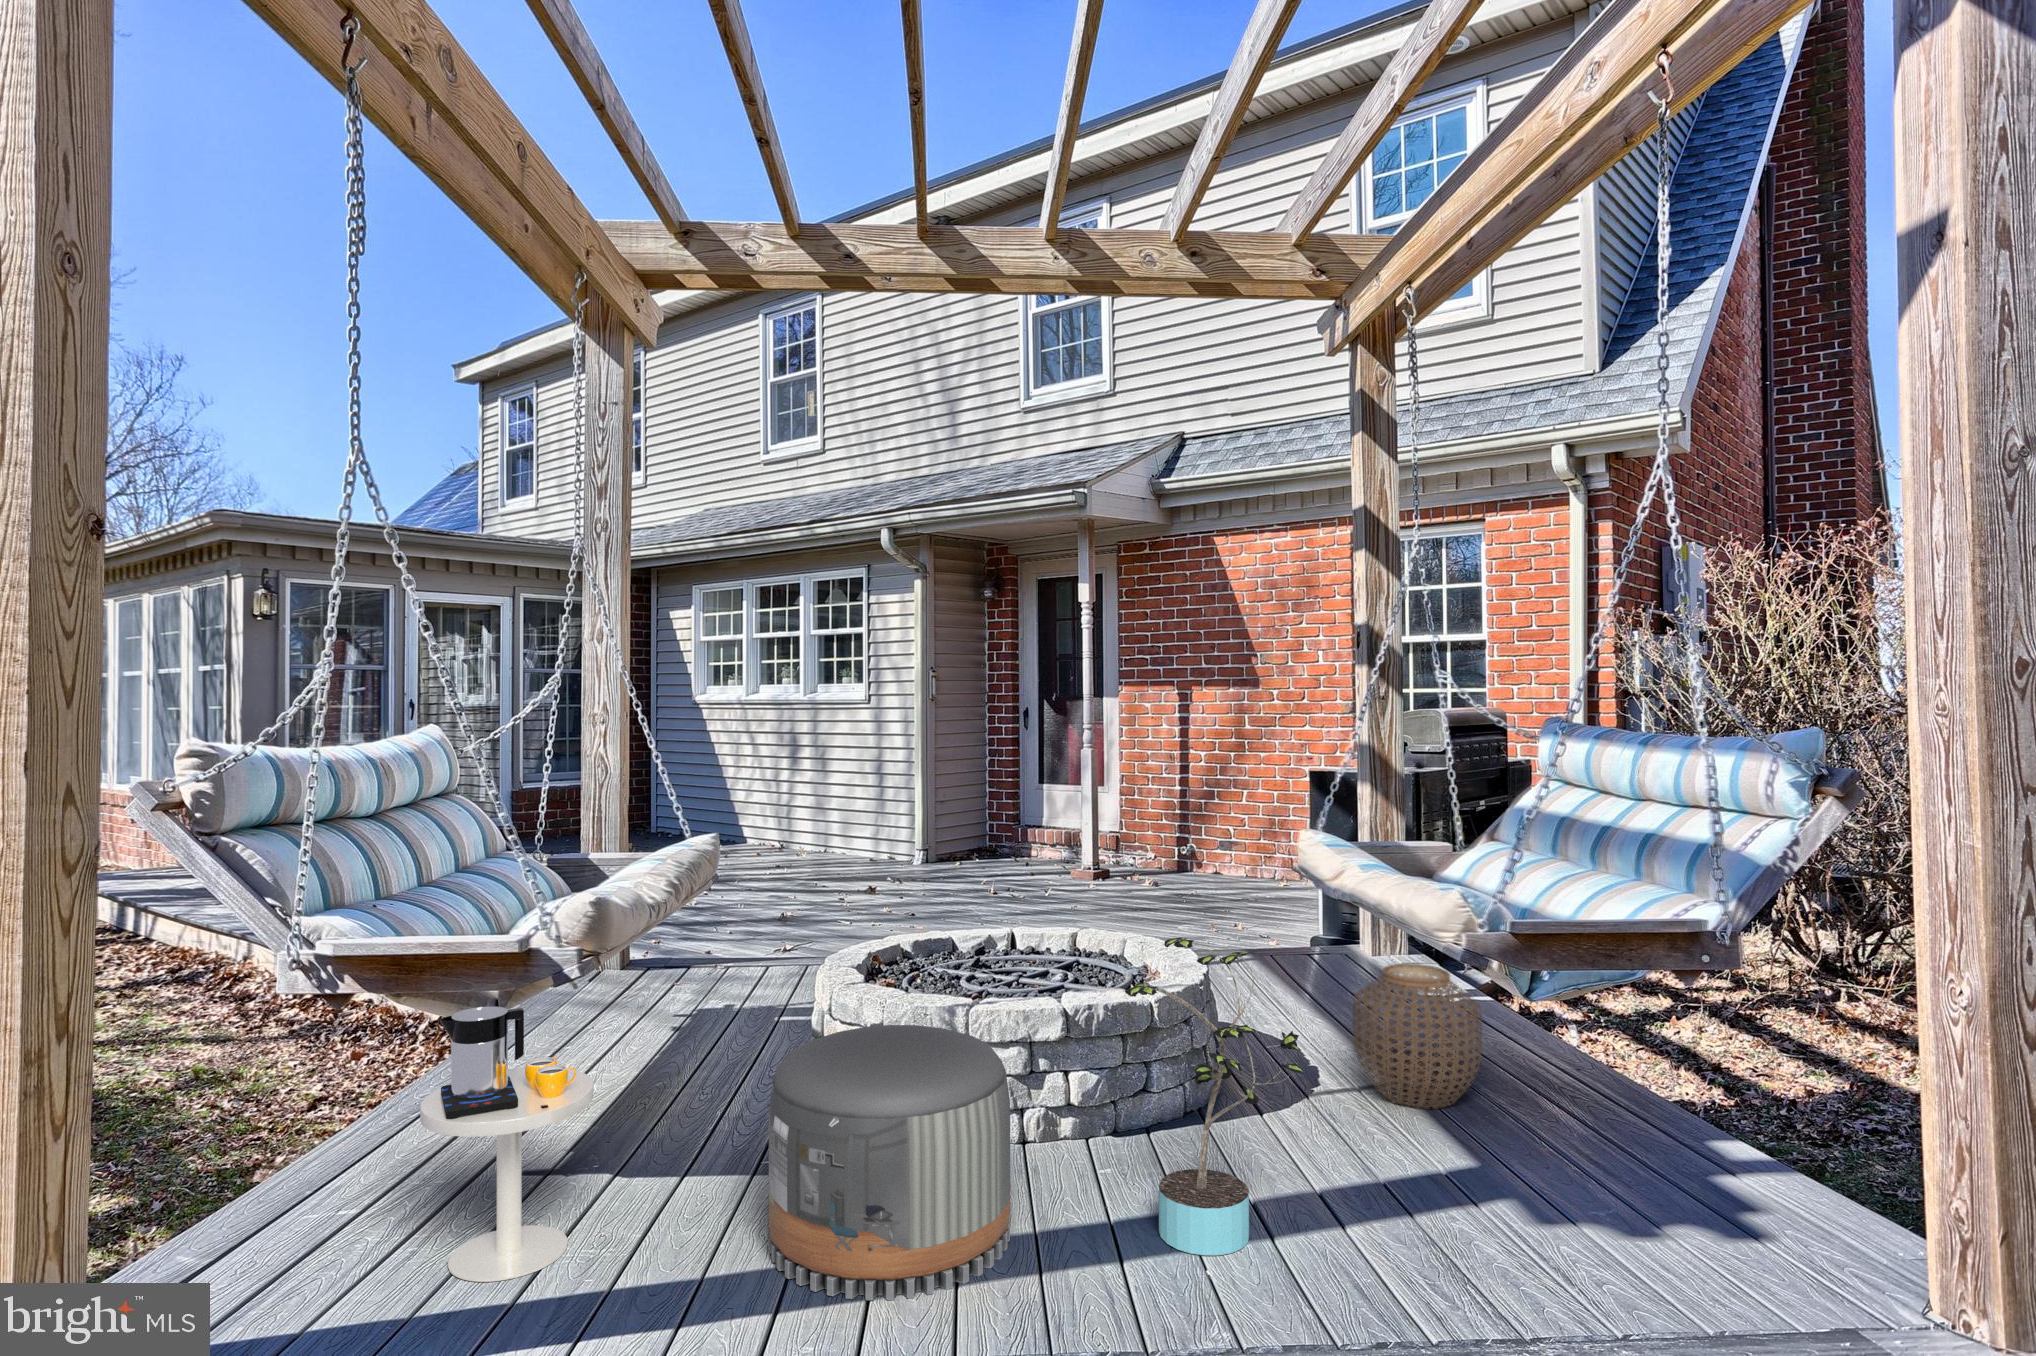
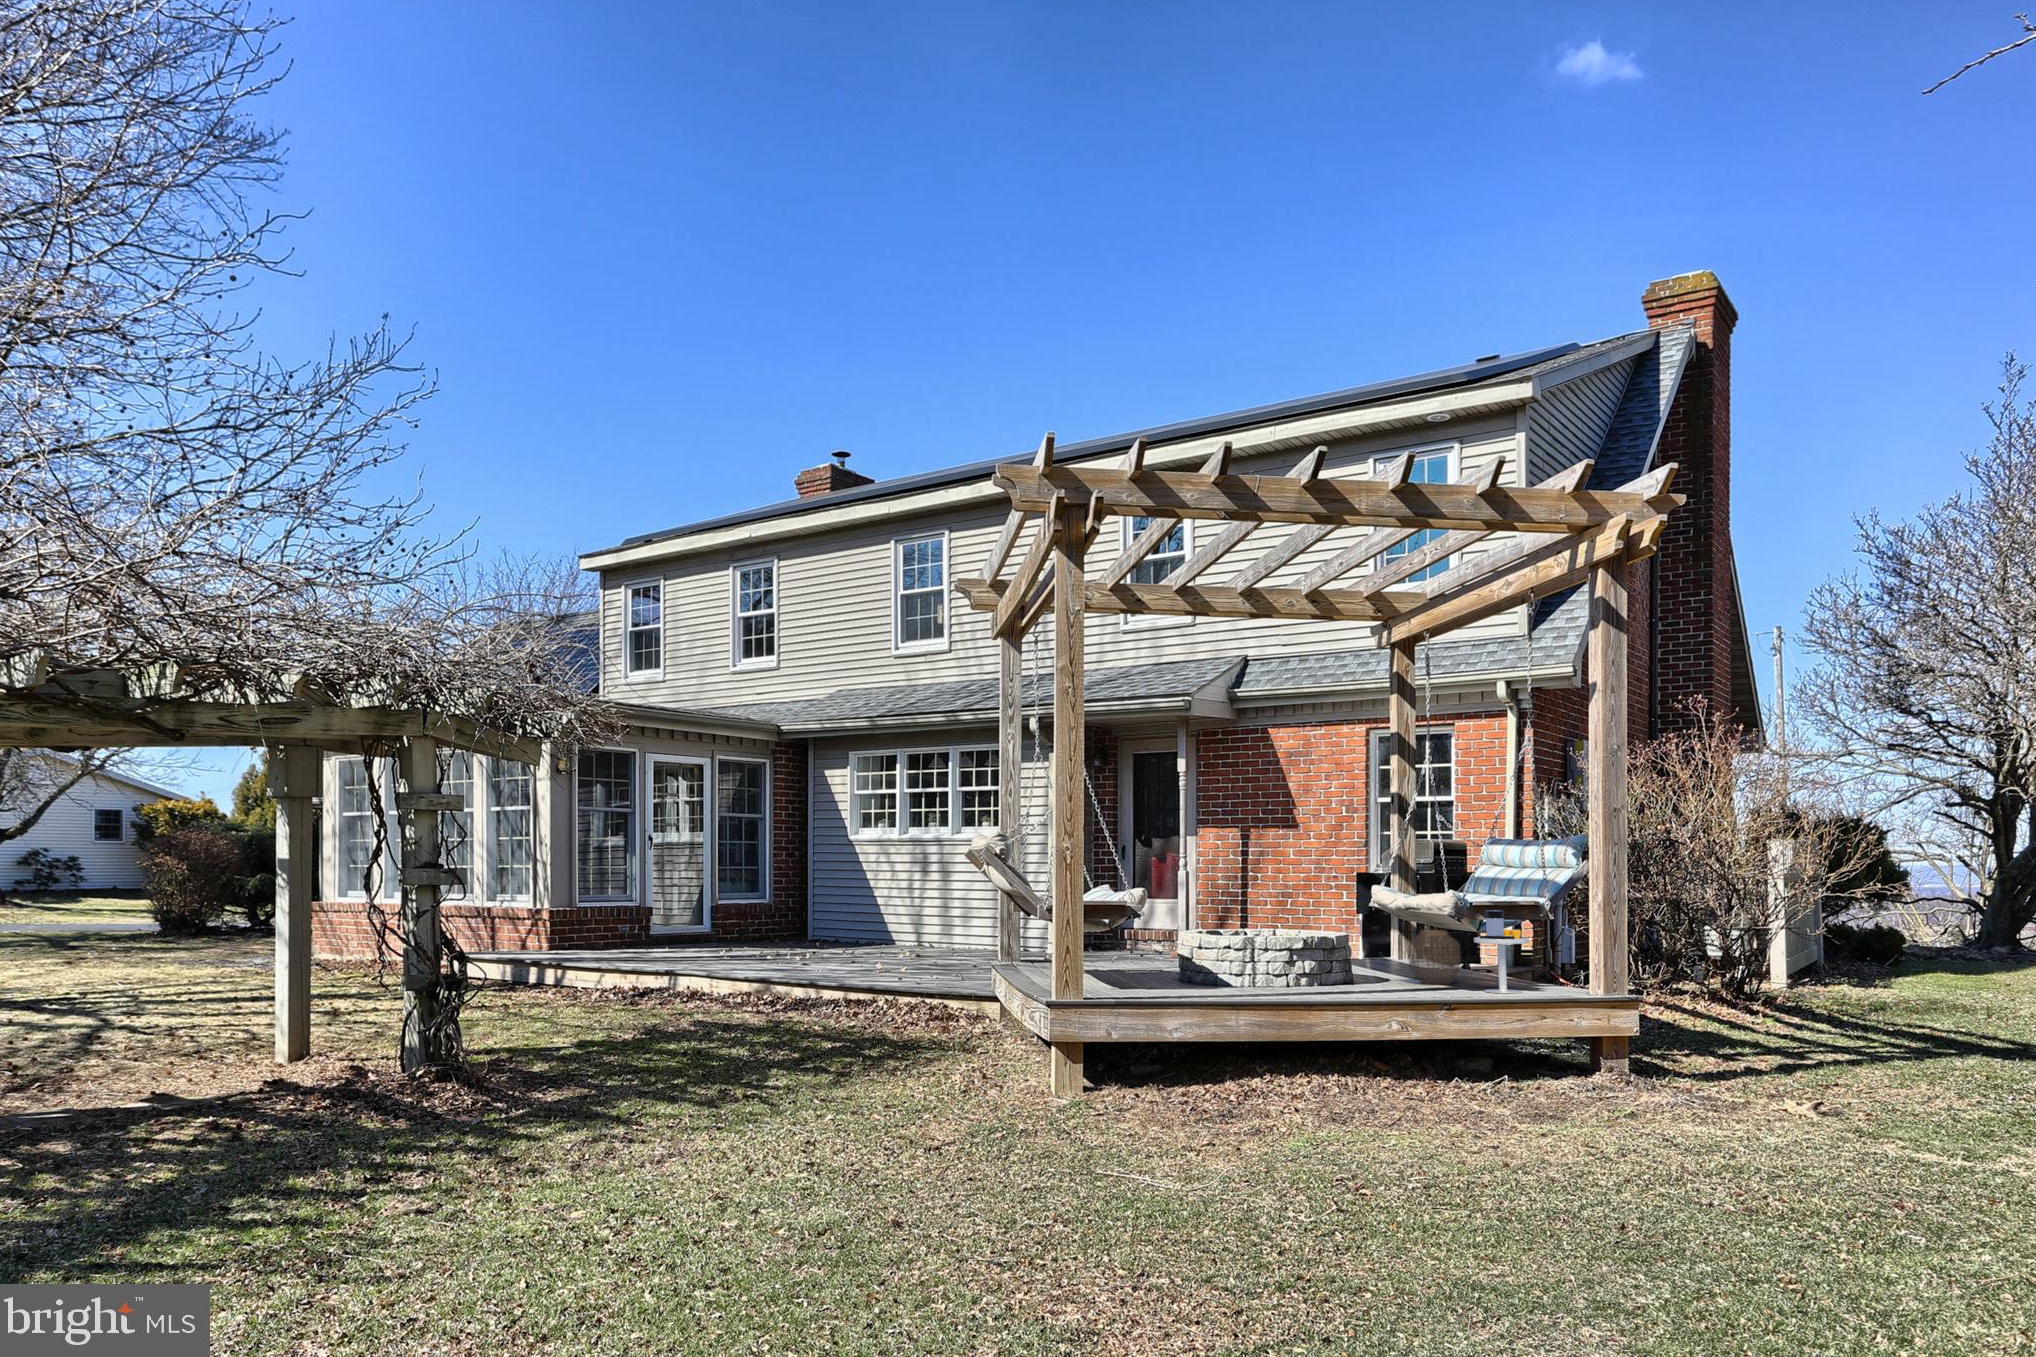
potted plant: present [1125,938,1305,1256] -> none [1345,896,1405,996]
side table: present [420,1007,593,1282] -> present [1474,911,1529,993]
pouf: present [769,1025,1011,1300] -> none [1224,928,1308,1000]

